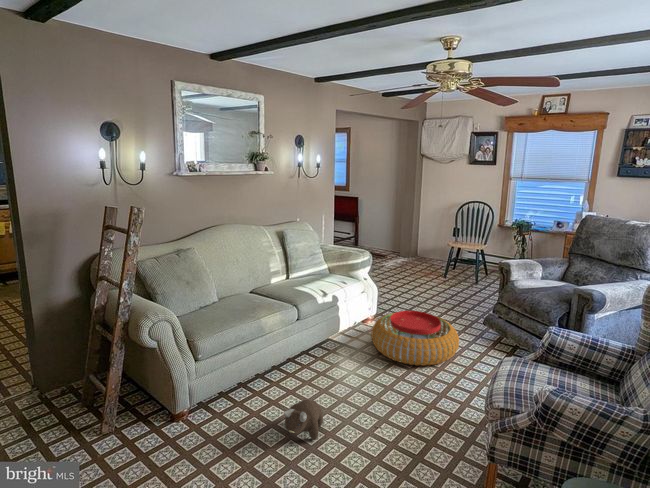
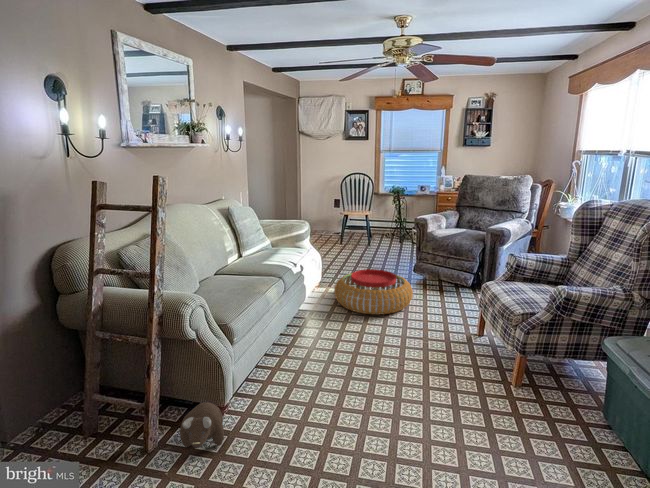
plush toy: present [284,400,323,440] -> present [180,402,224,448]

